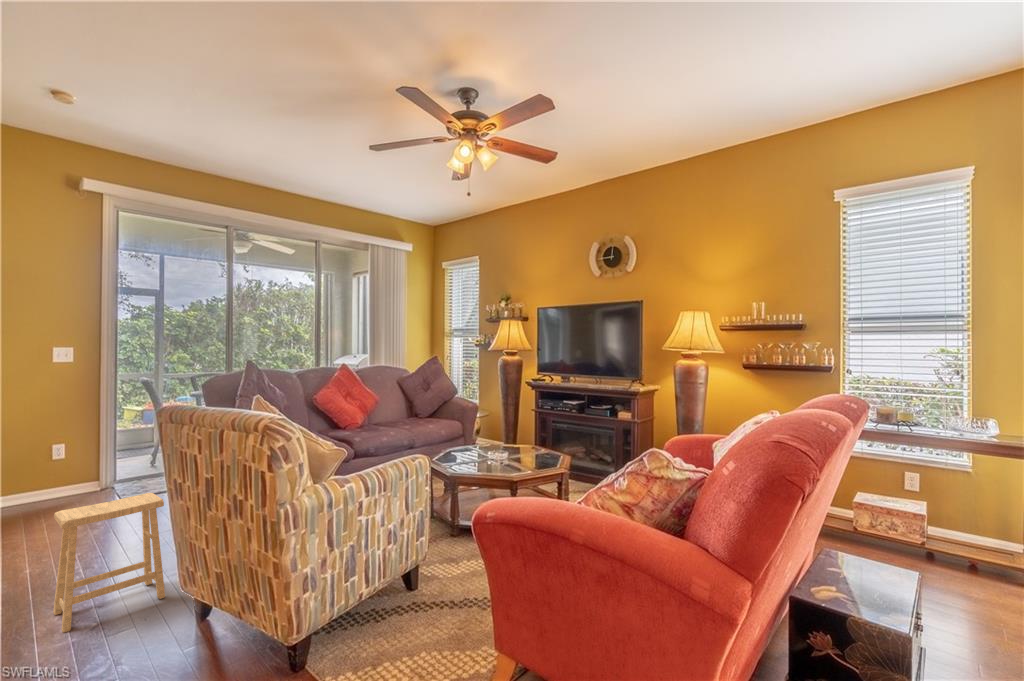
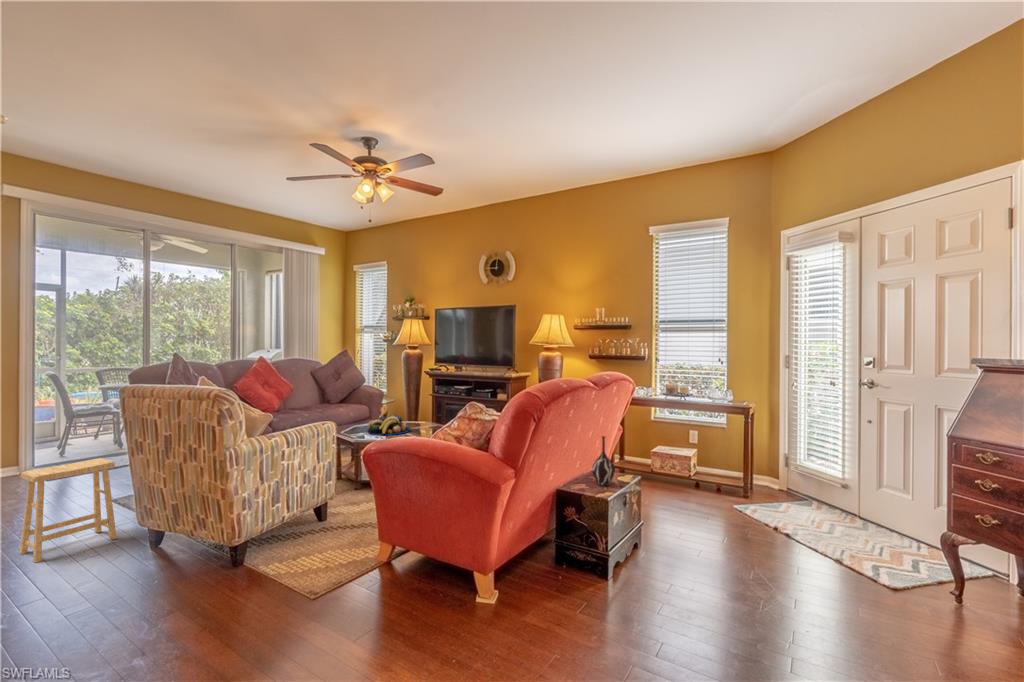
fruit bowl: none [465,440,518,468] -> present [368,415,410,436]
vase: none [829,503,875,586] -> present [592,436,615,486]

